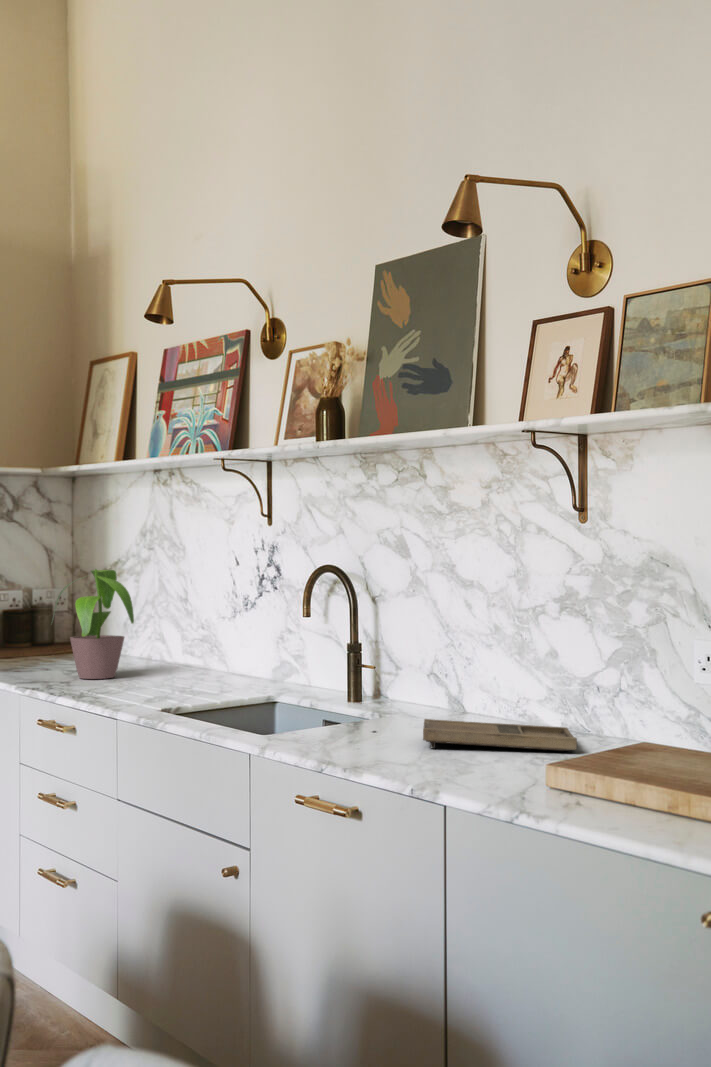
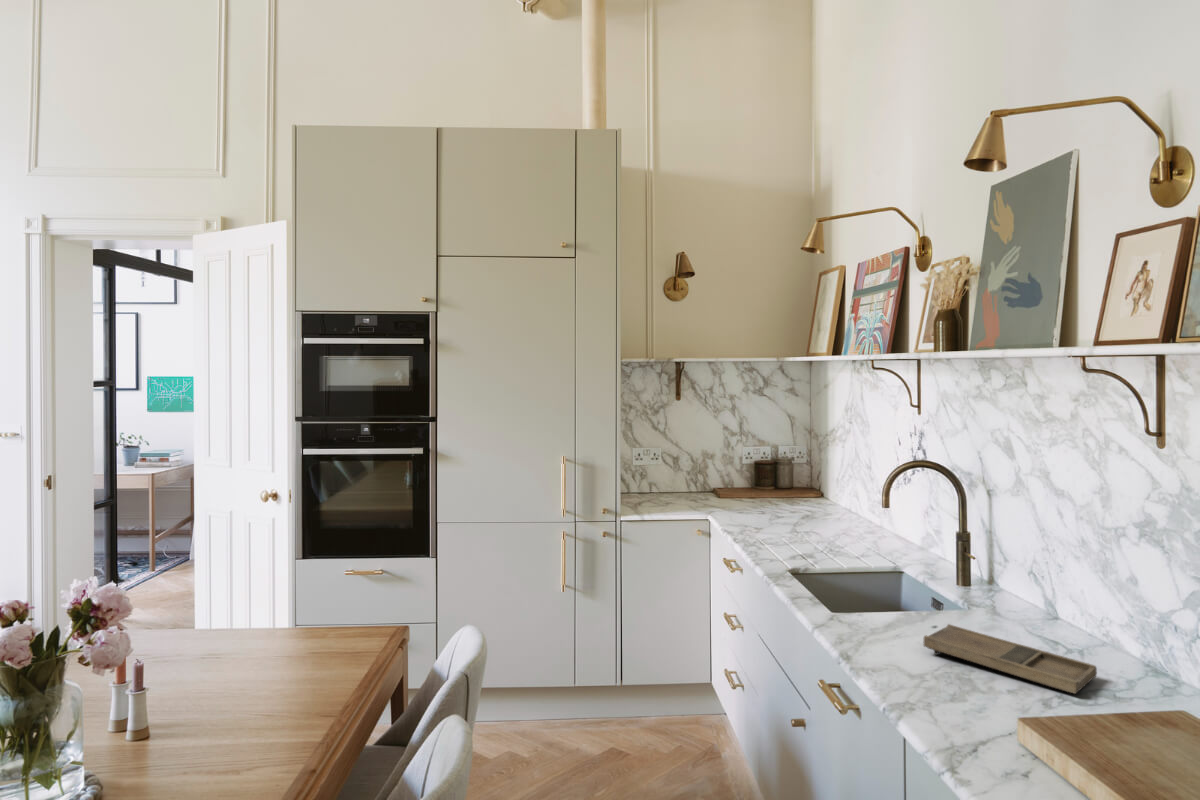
potted plant: present [52,569,134,679] -> none [748,443,827,527]

